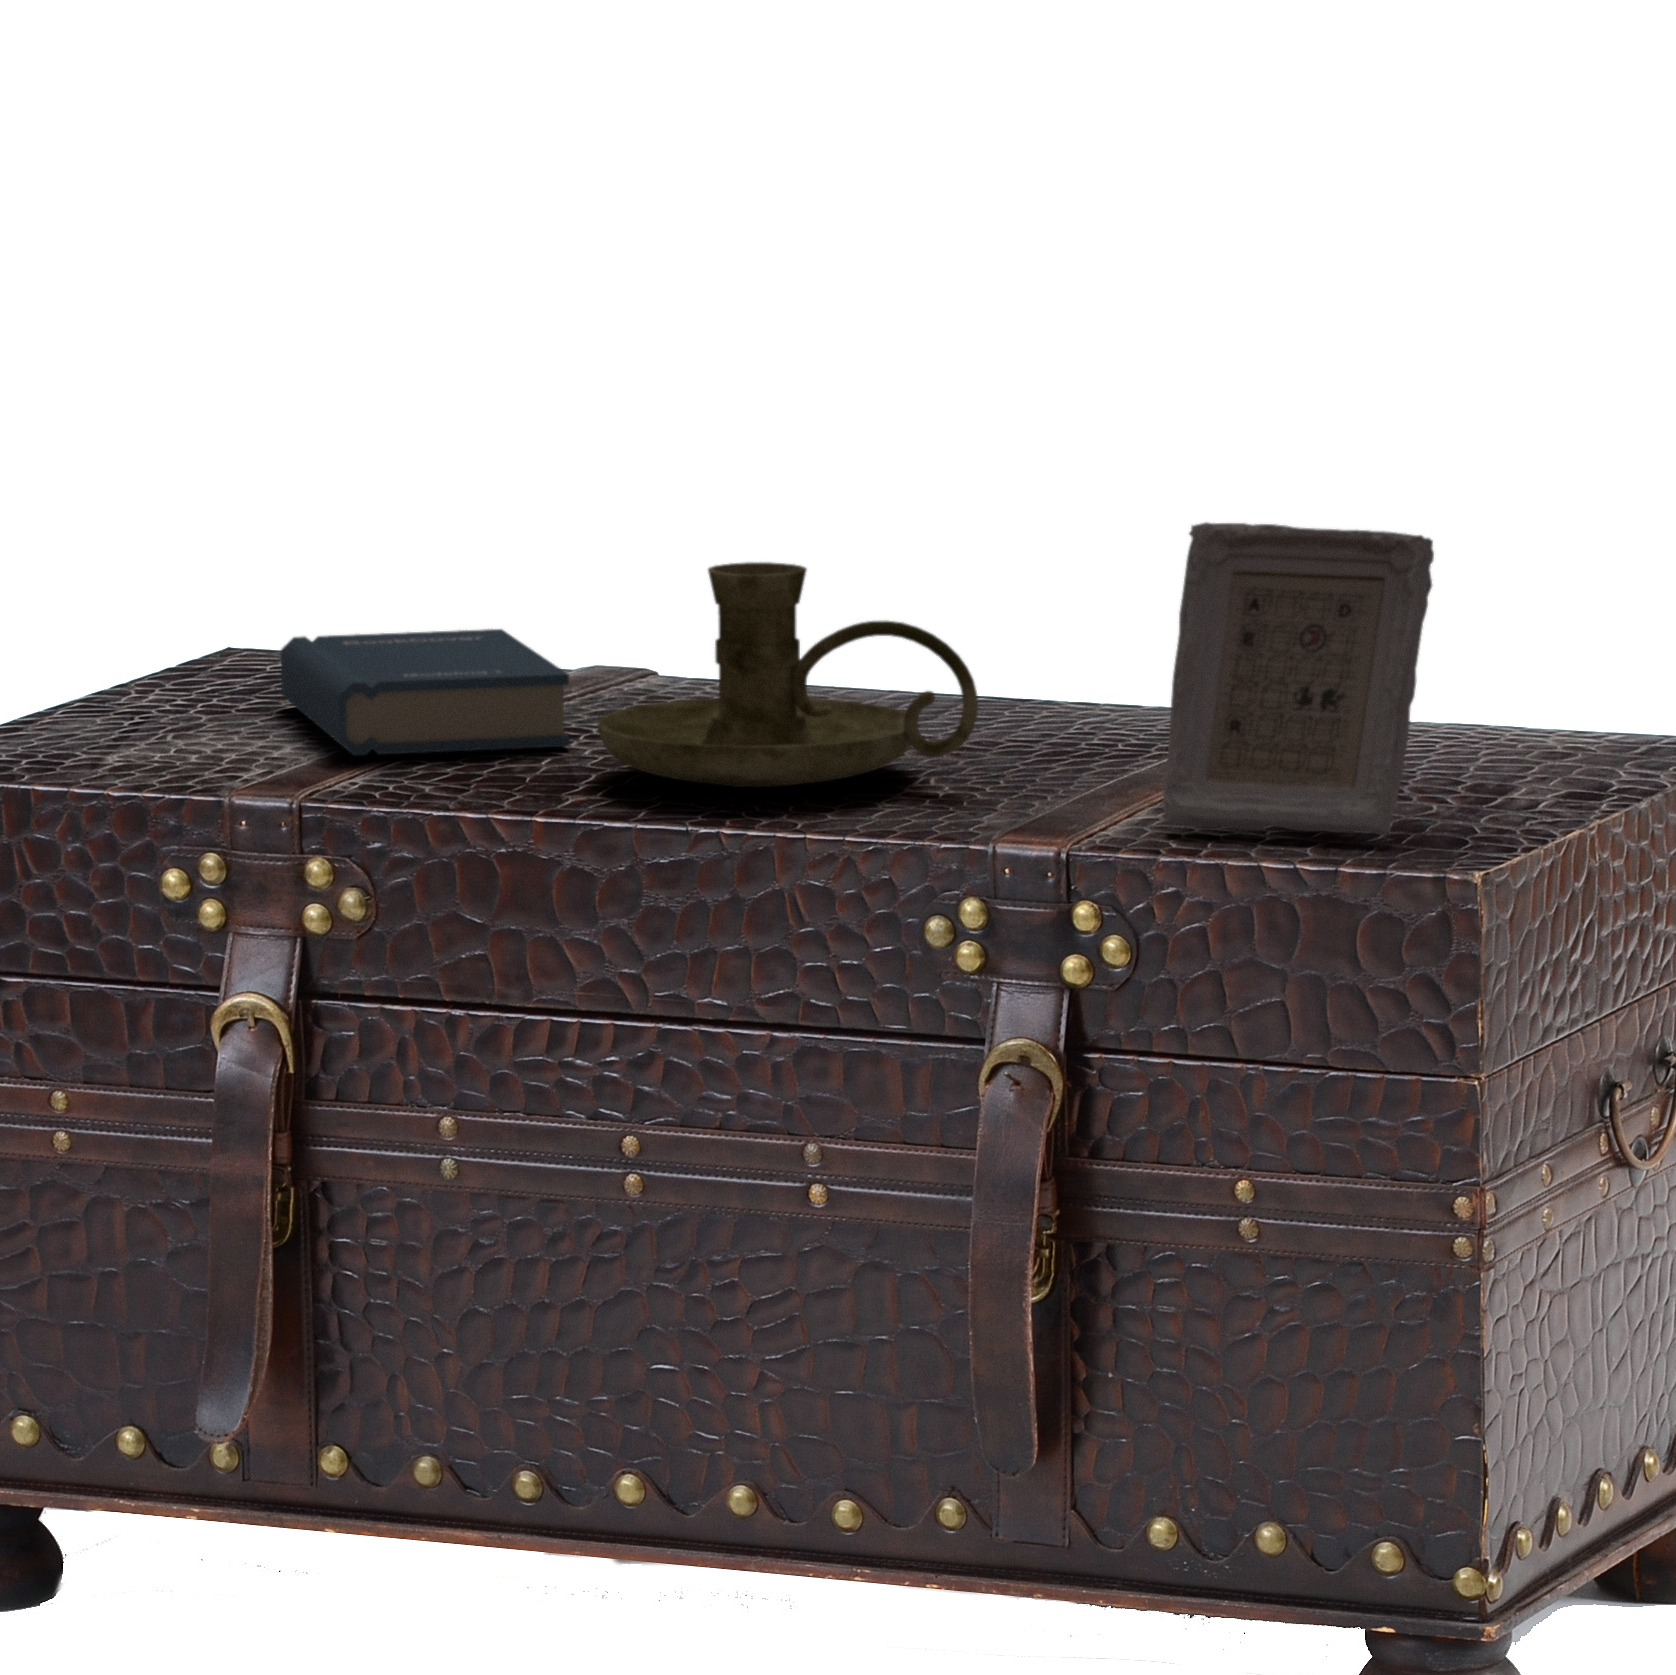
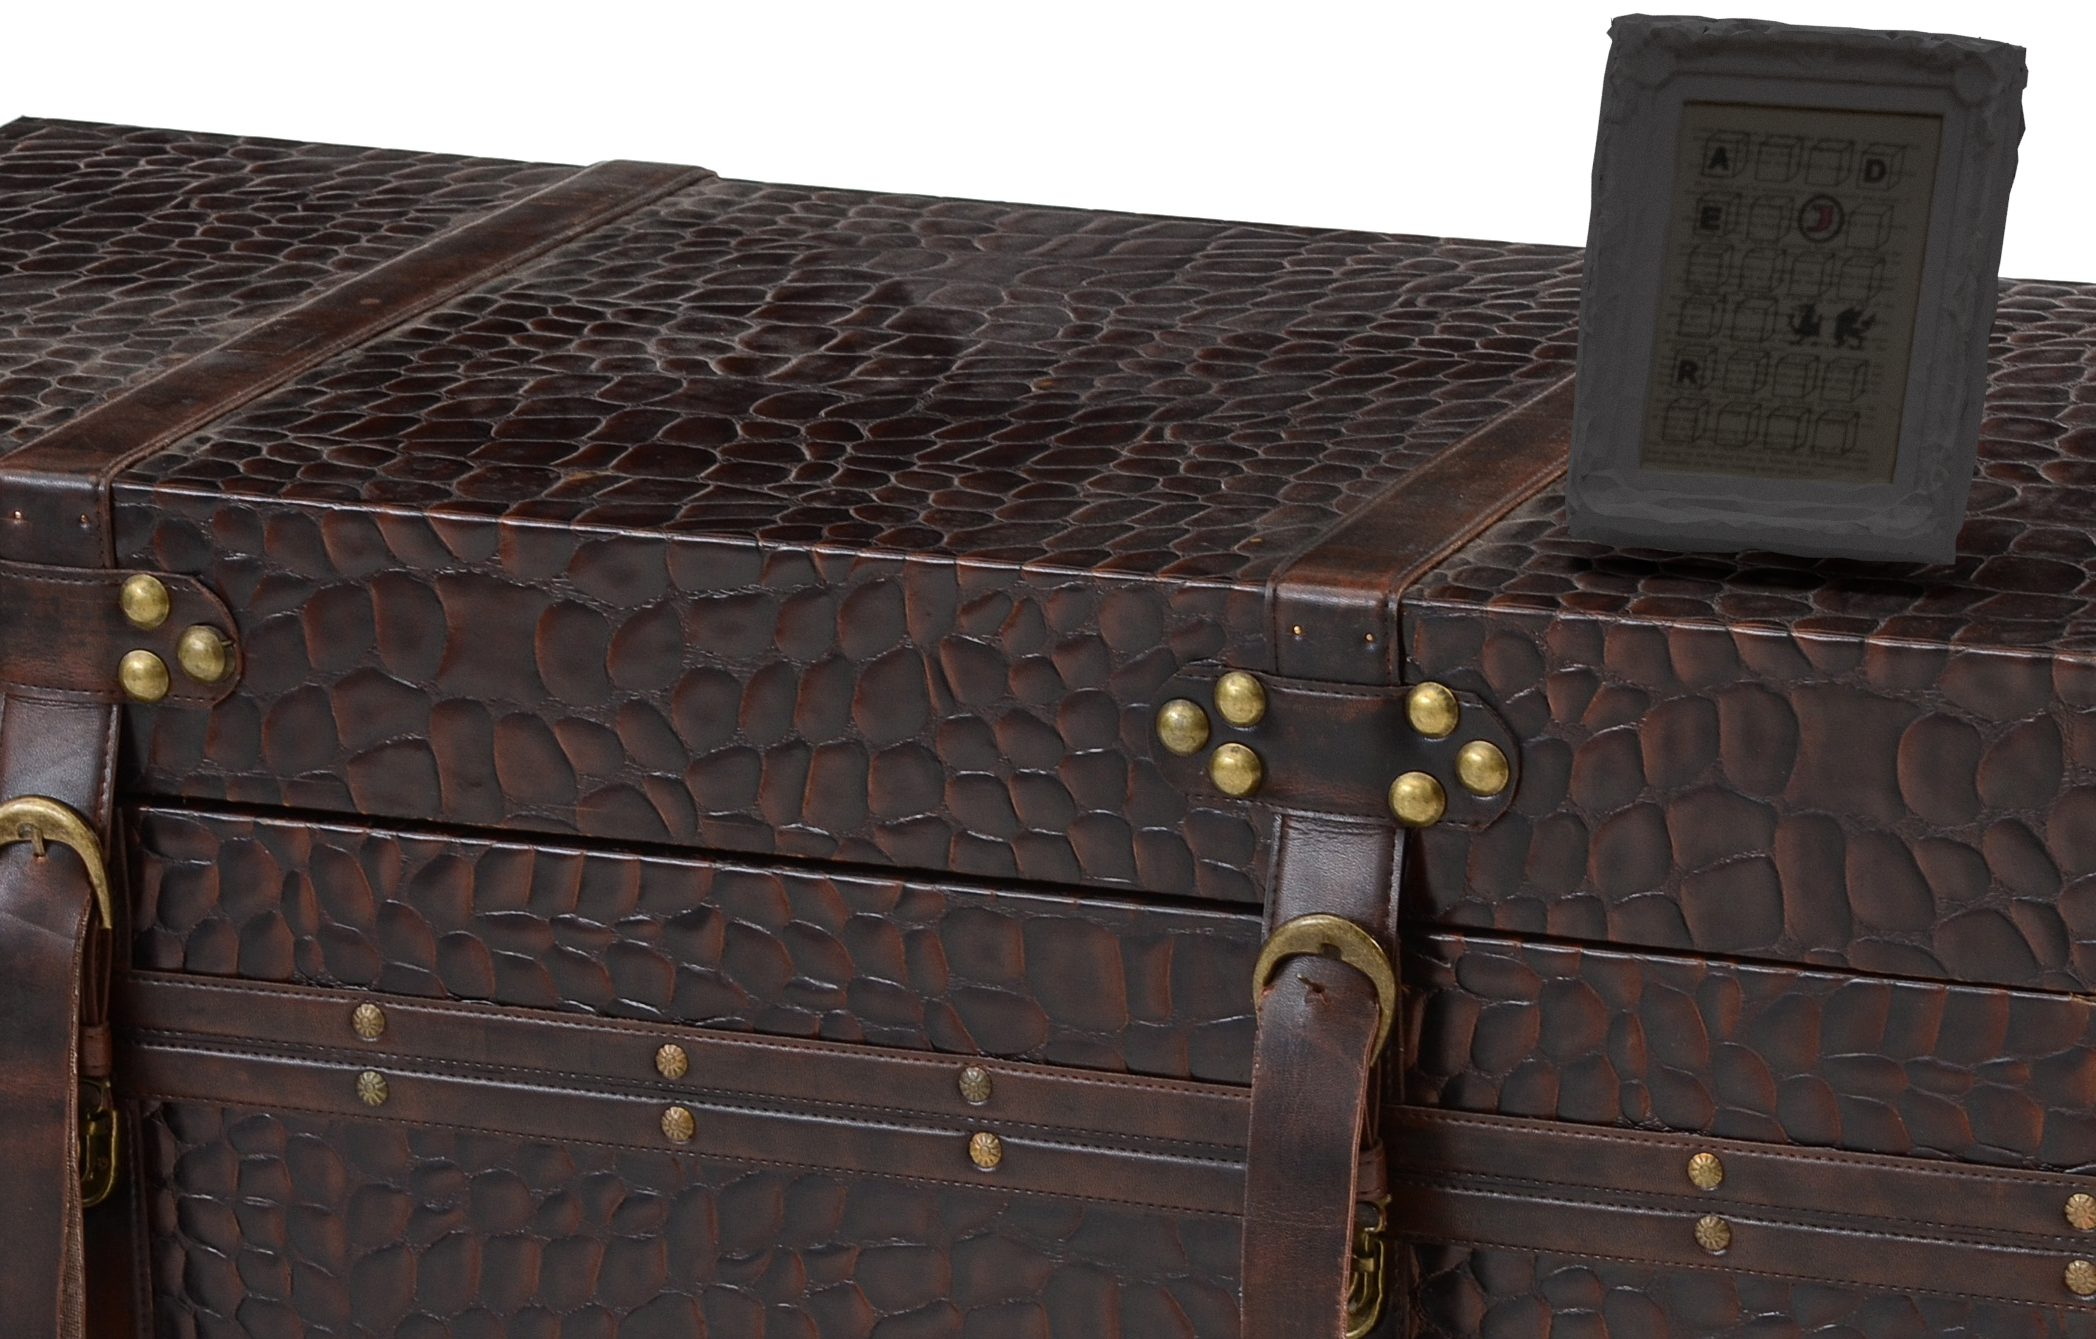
candle holder: present [598,562,978,787] -> none [608,61,1250,452]
hardback book: present [281,629,570,755] -> none [91,122,567,380]

